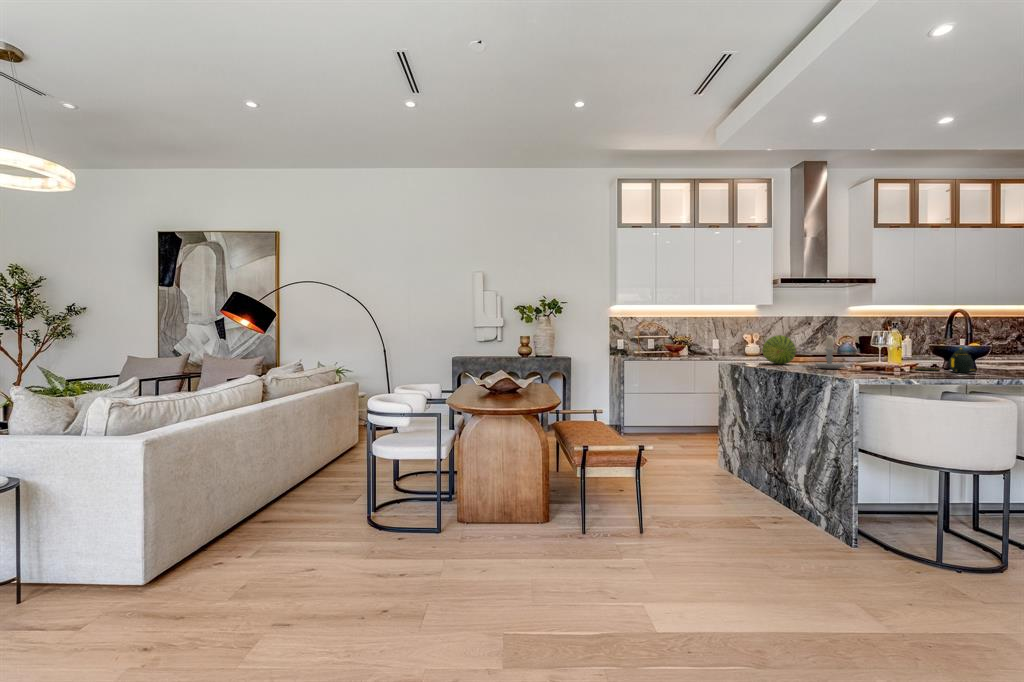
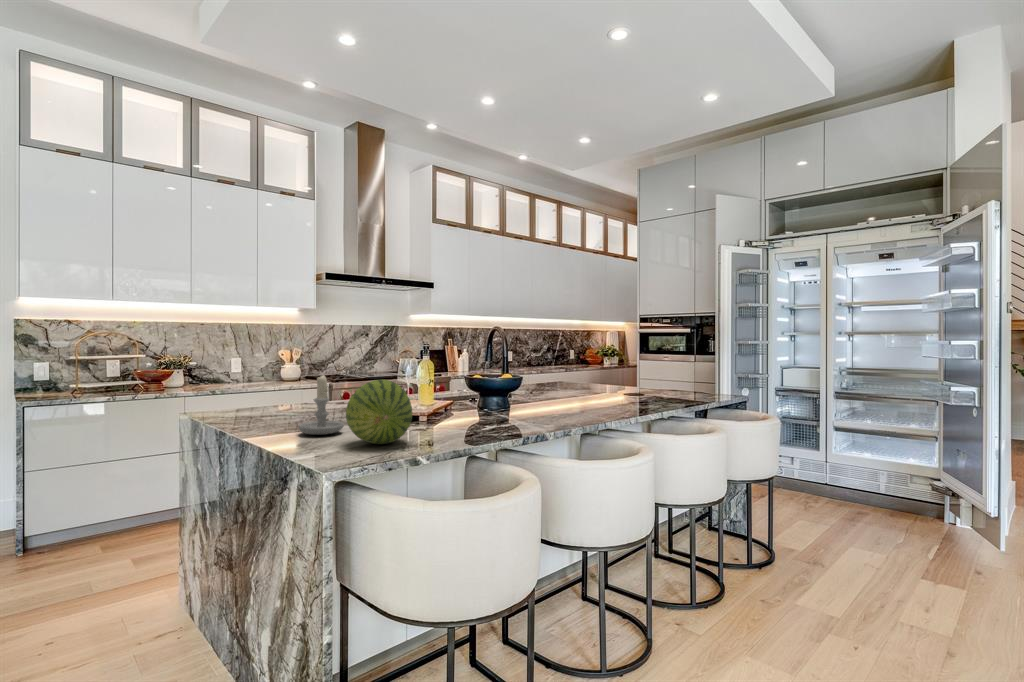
fruit: present [762,335,796,364] -> present [346,379,412,444]
teapot: present [915,348,977,373] -> none [439,392,507,429]

